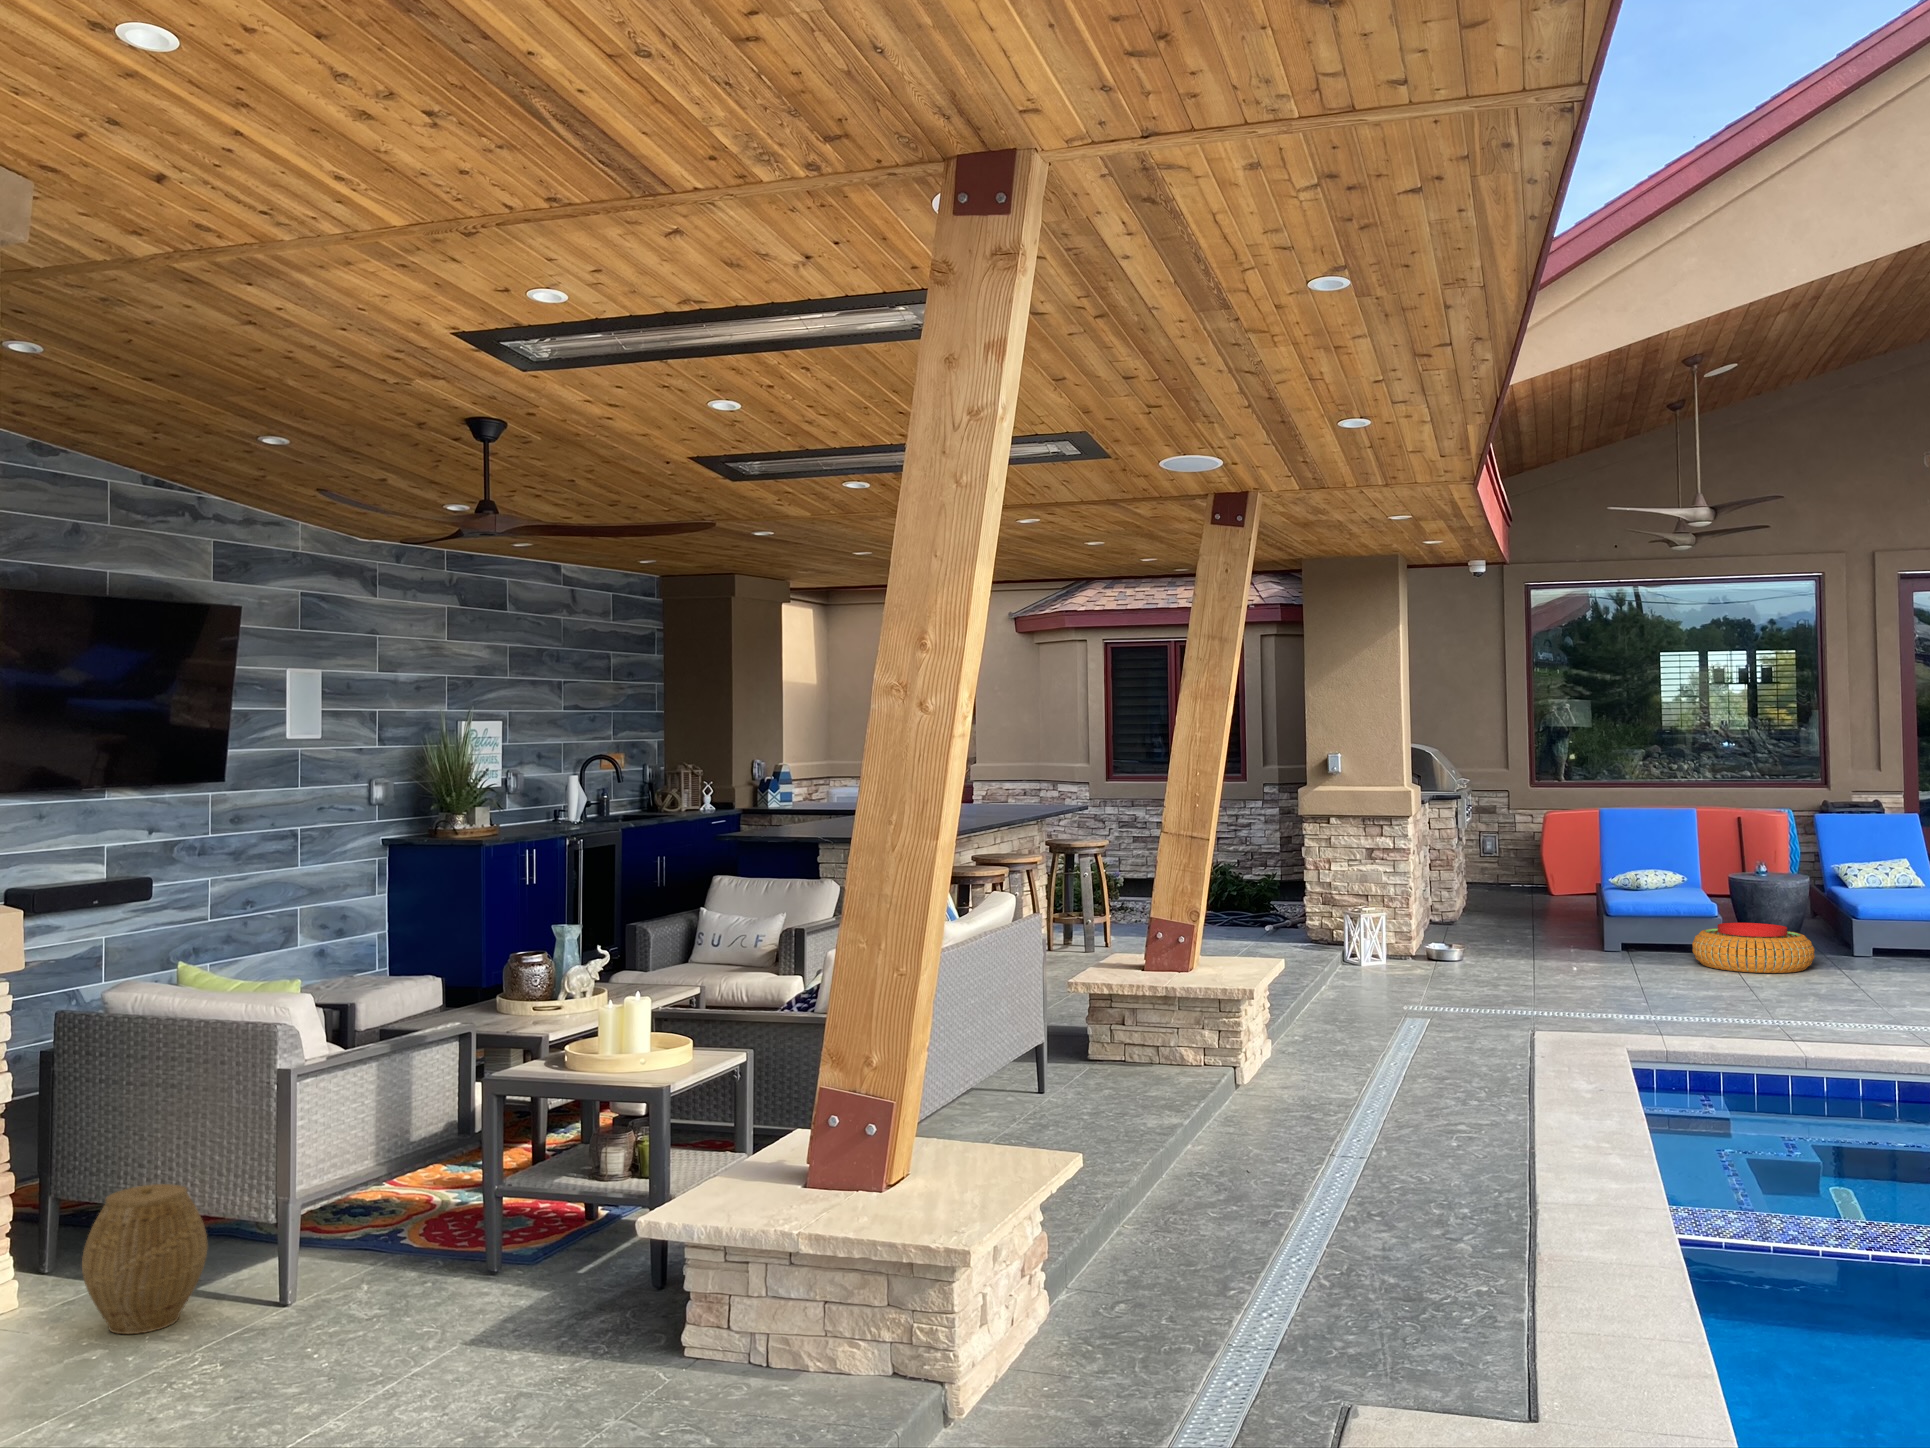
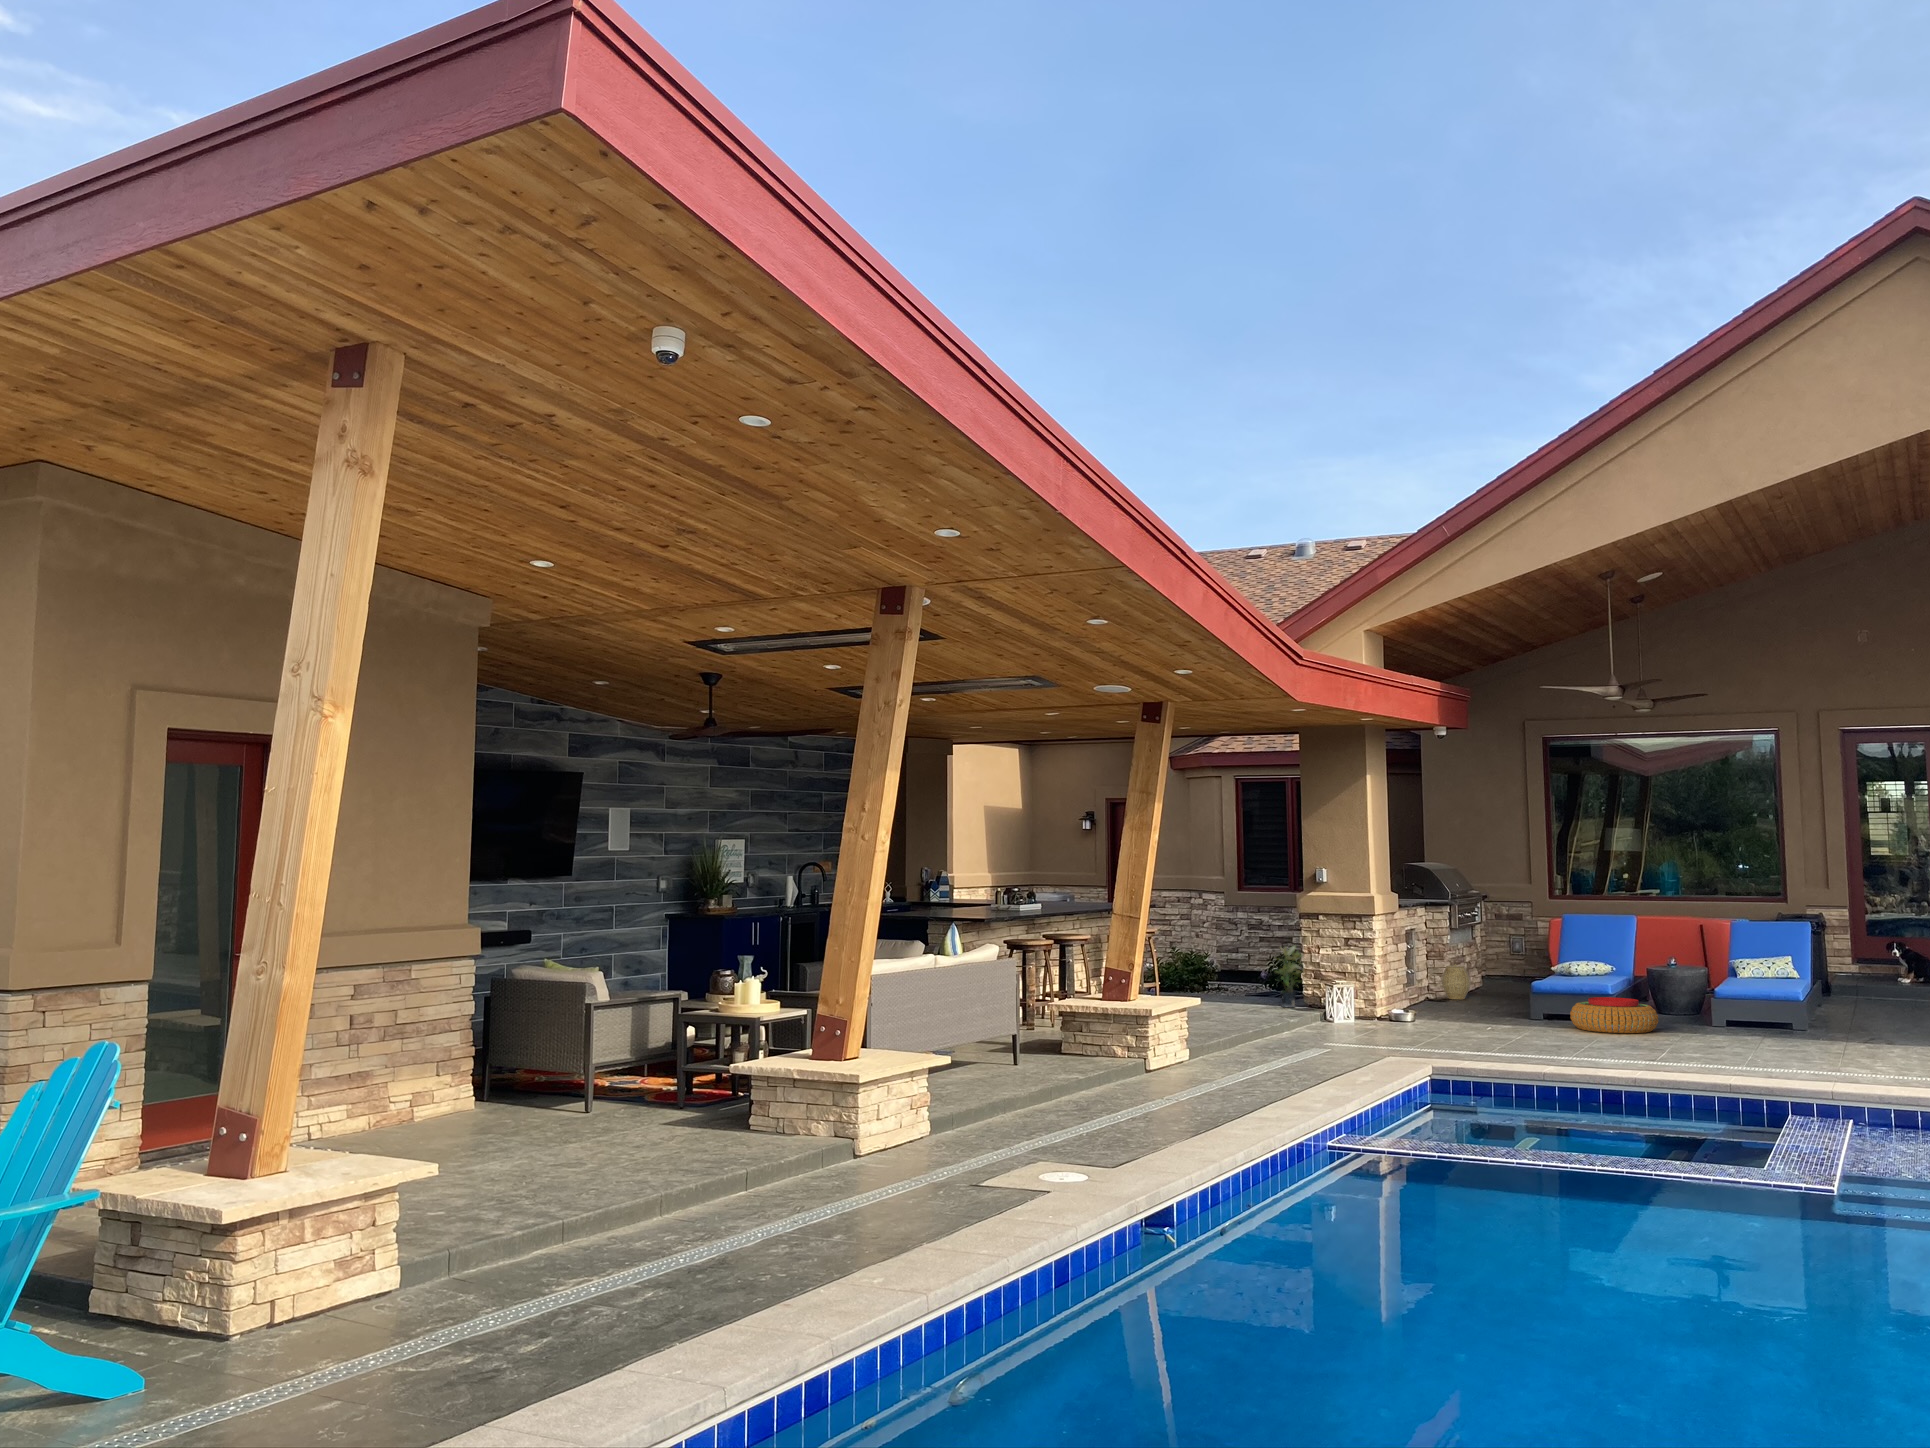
potted plant: none [1258,858,1304,942] -> present [1275,946,1303,1007]
woven basket: present [82,1184,208,1334] -> present [1442,964,1471,999]

